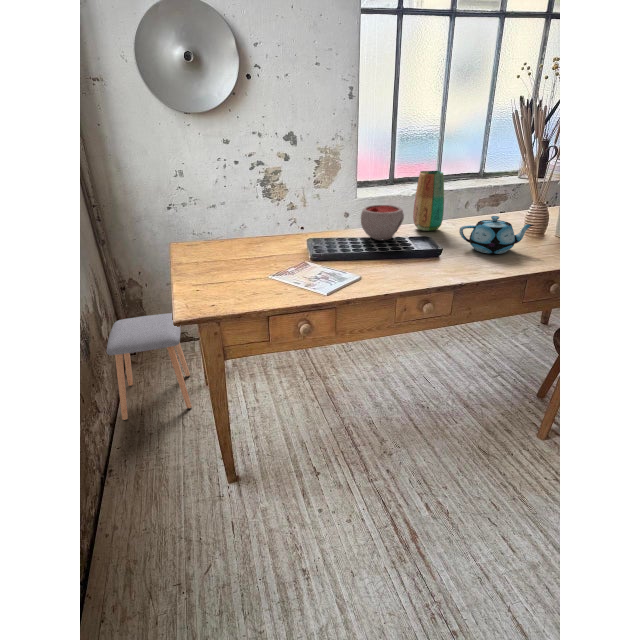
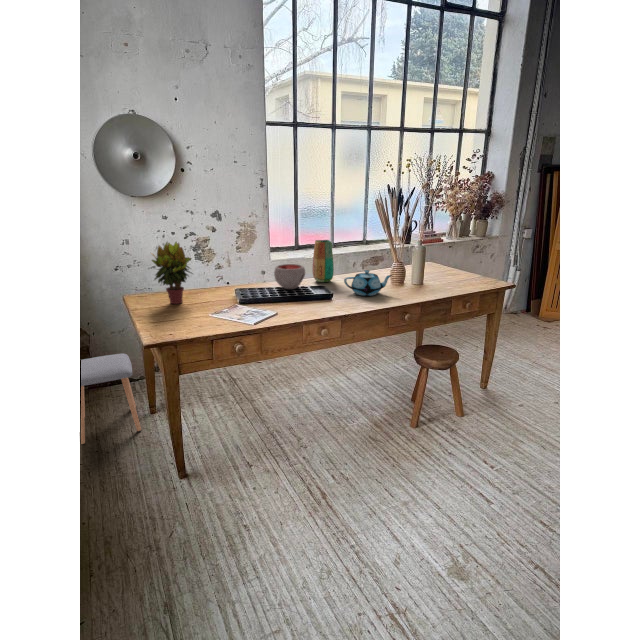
potted plant: none [194,171,253,258] -> present [152,242,193,304]

